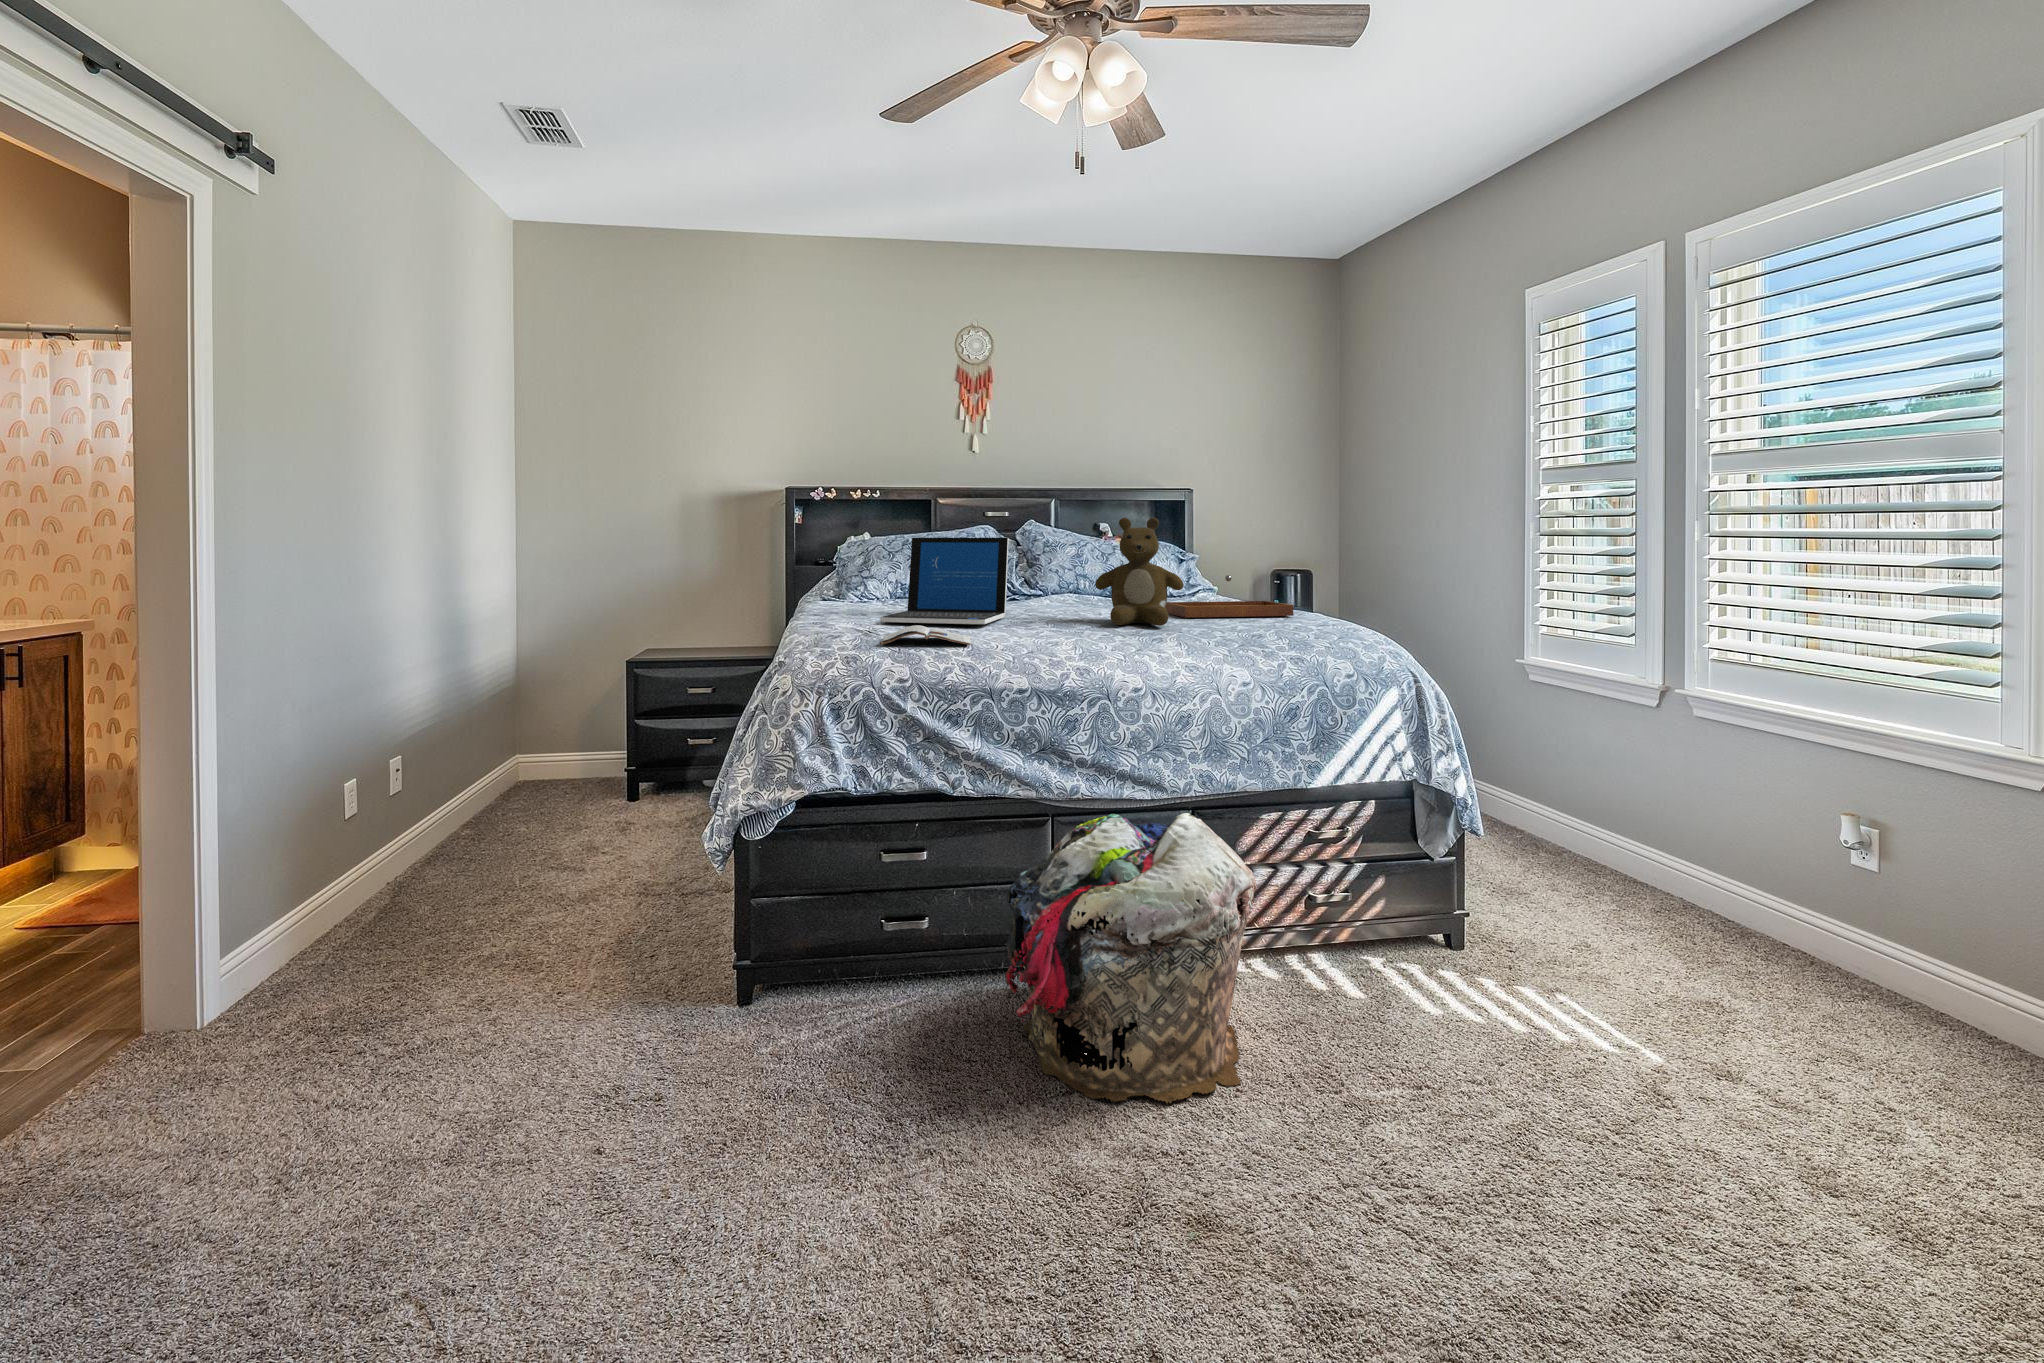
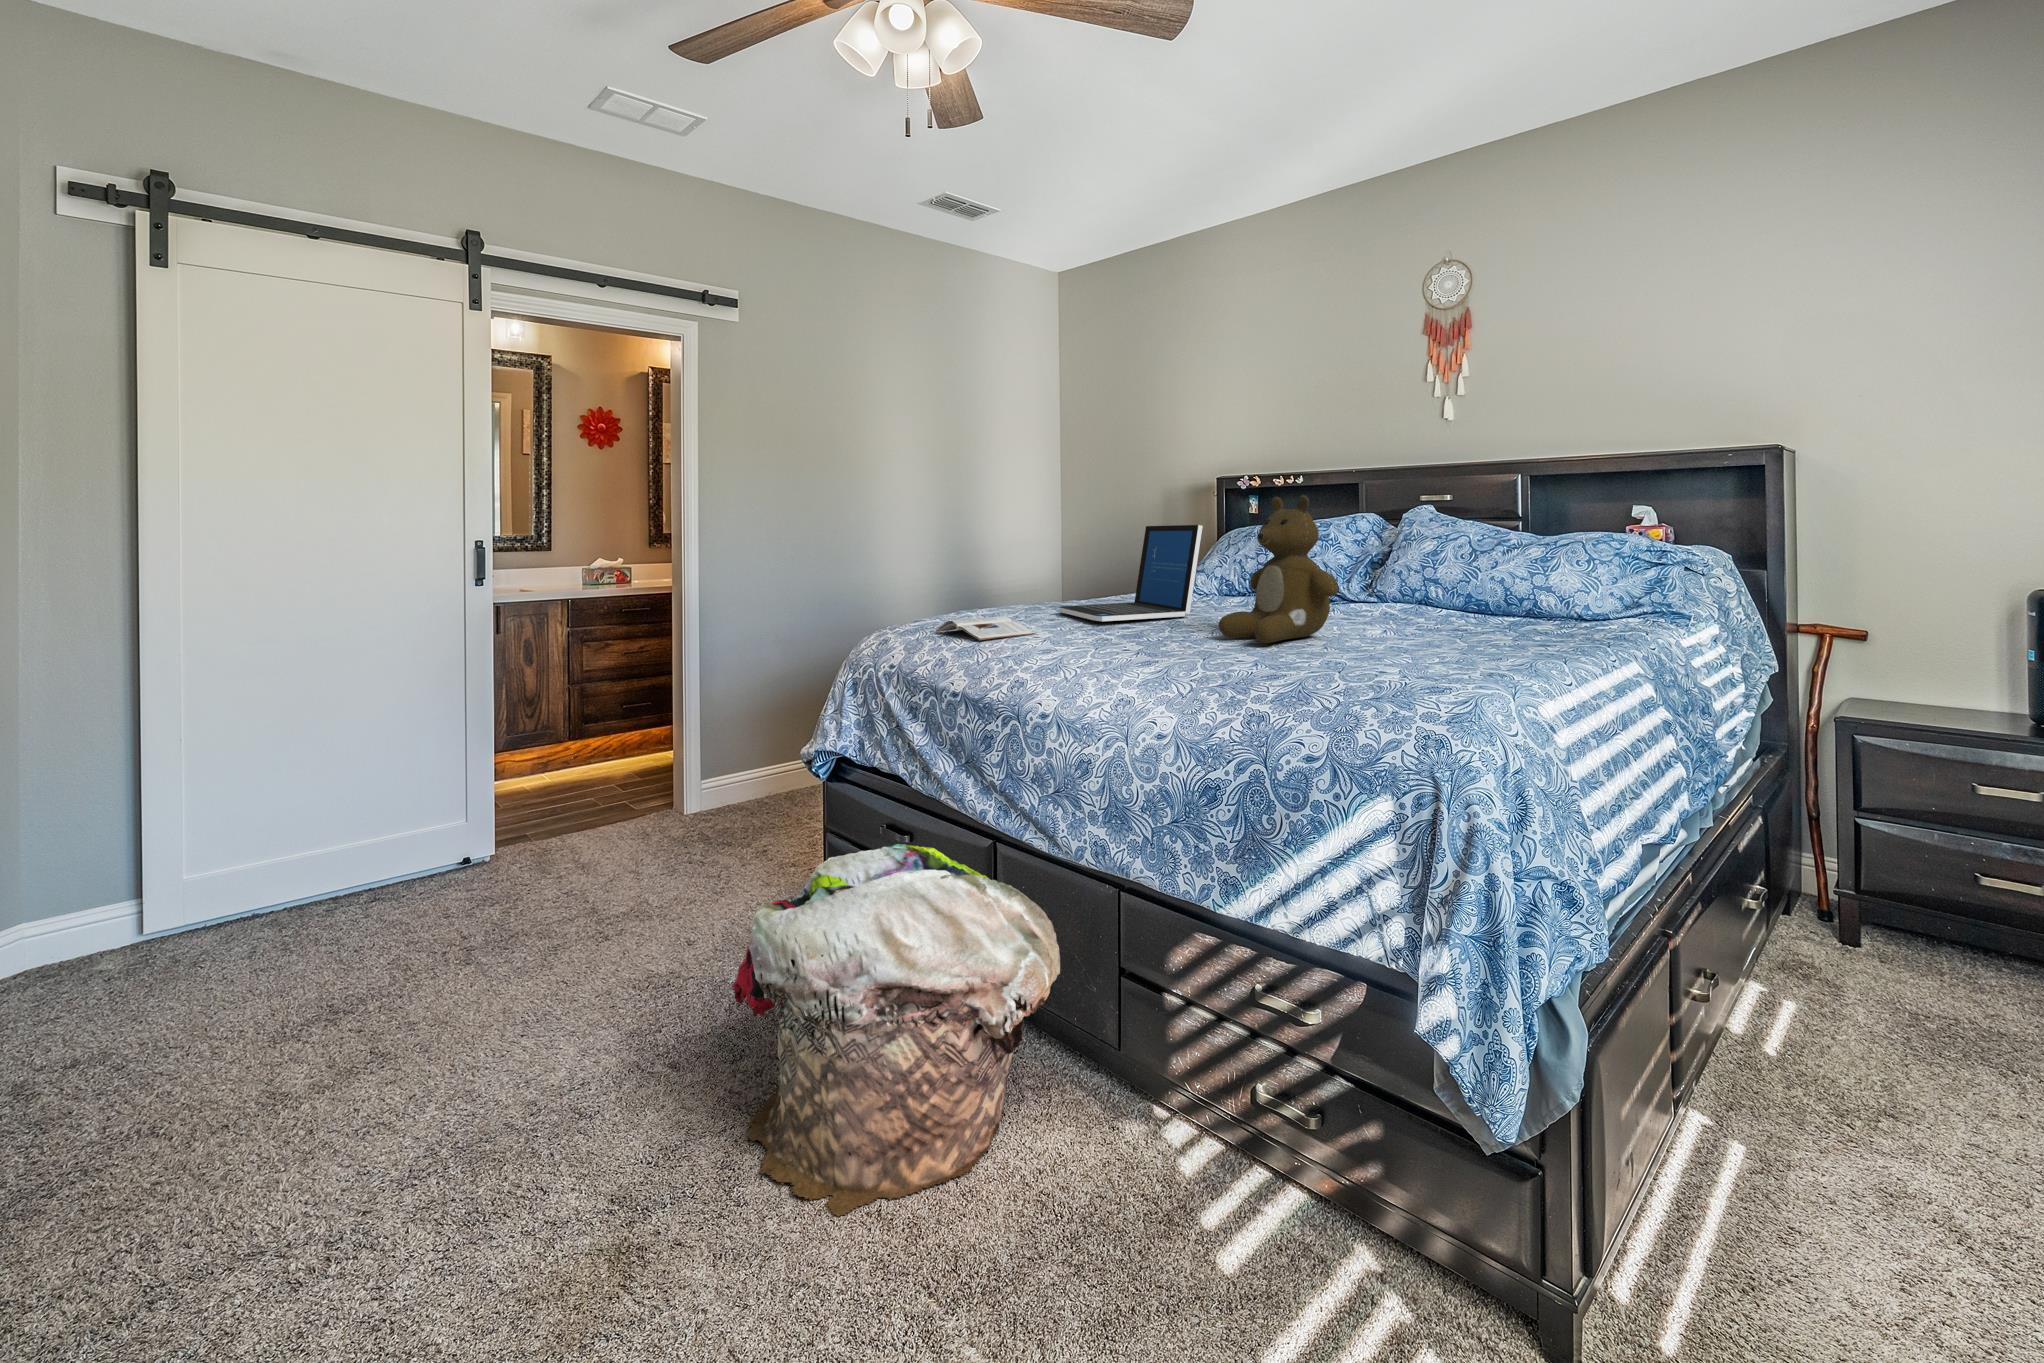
tray: present [1165,575,1293,618] -> none [1380,578,1603,652]

